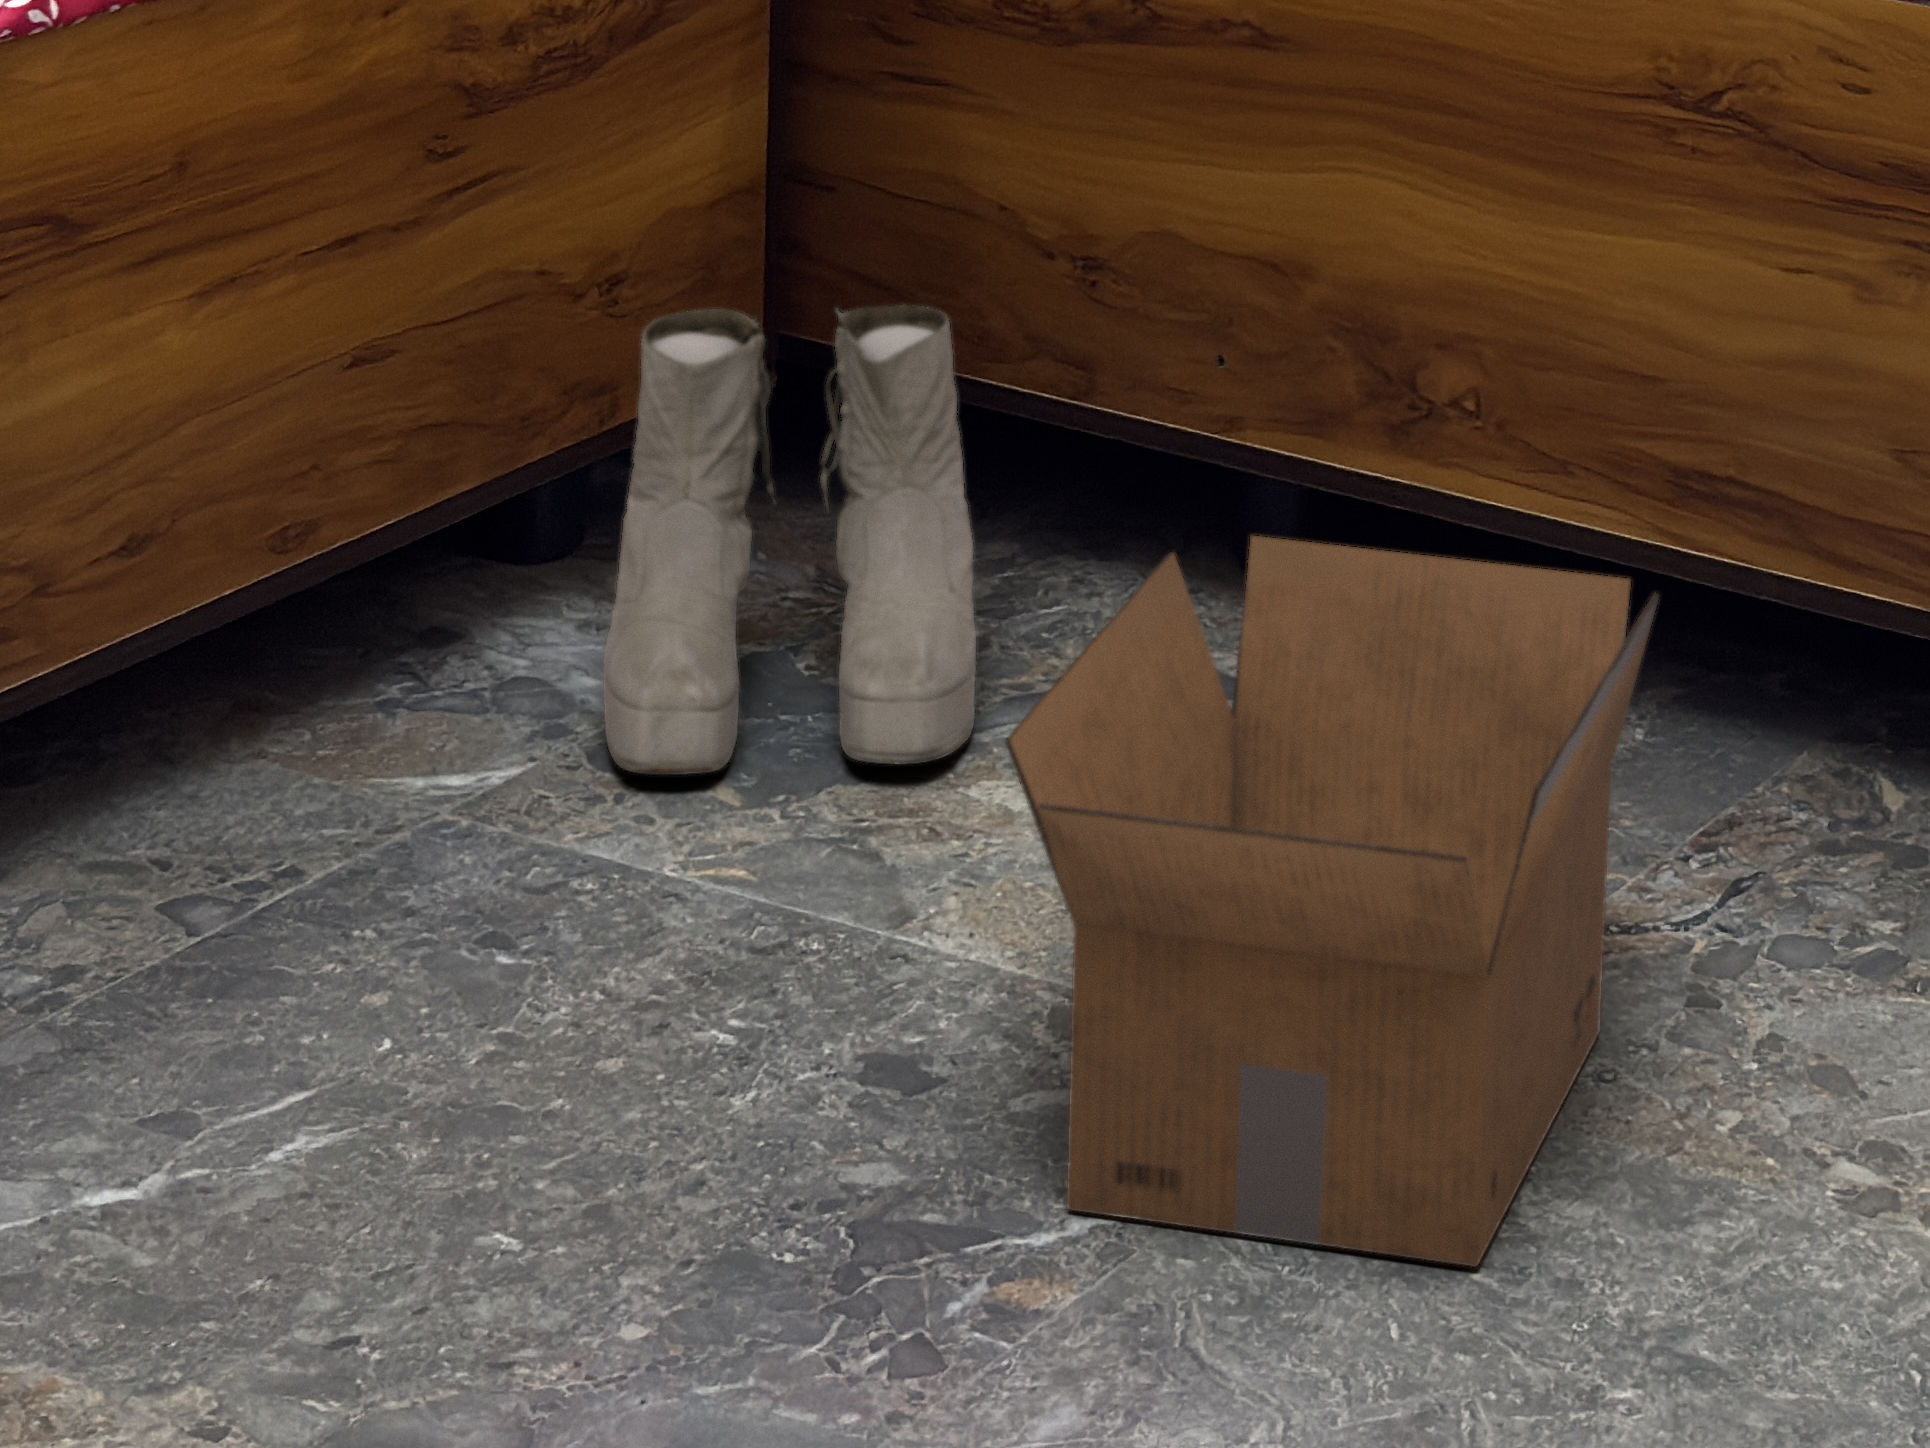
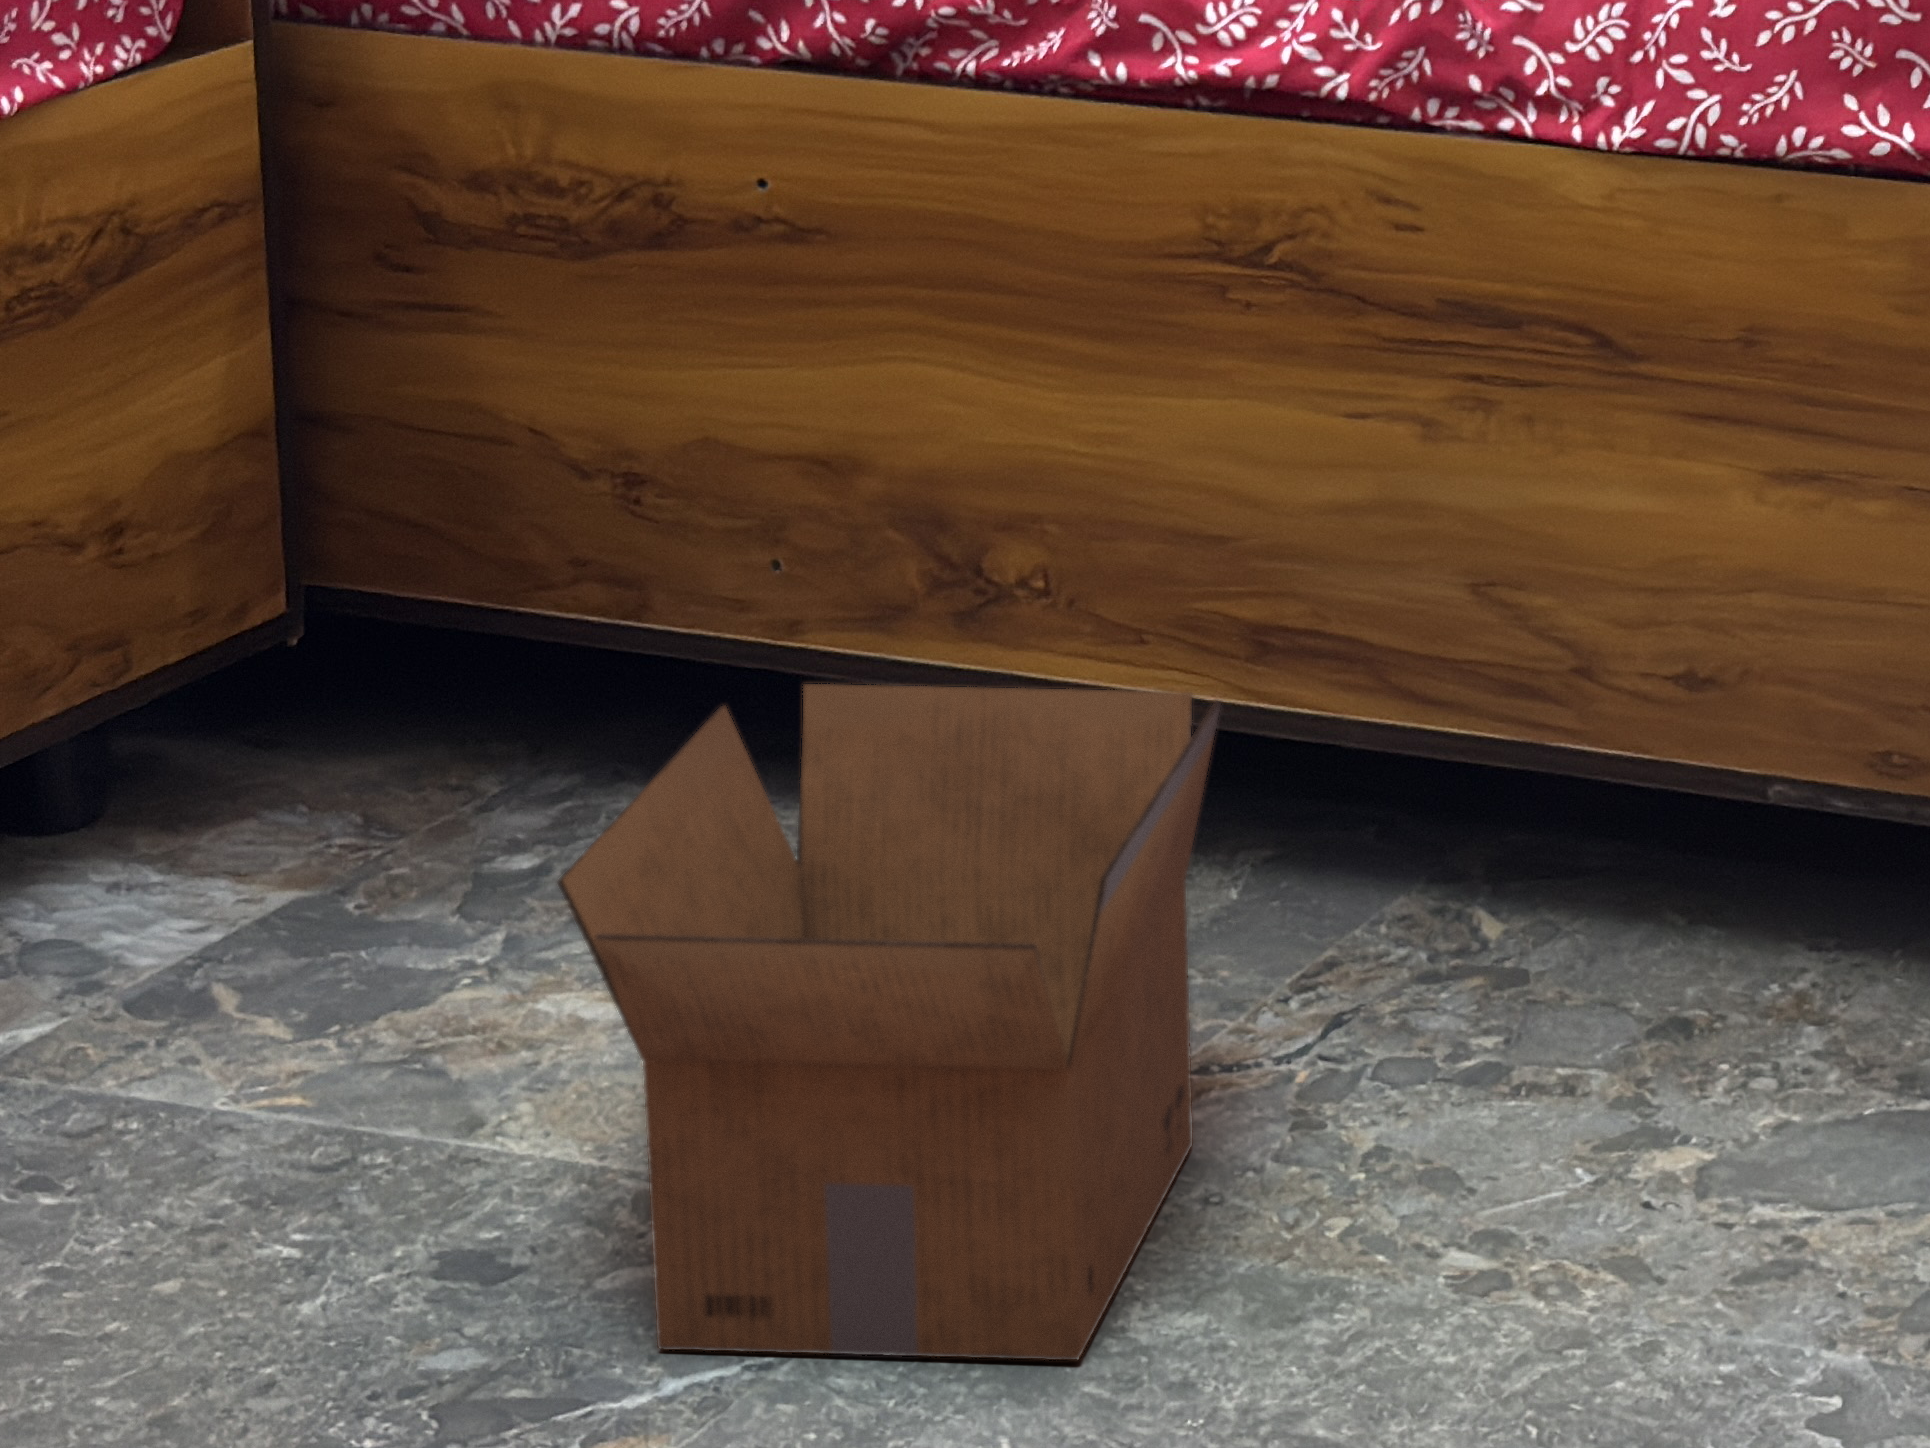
boots: present [603,305,976,775] -> none [146,513,539,997]

